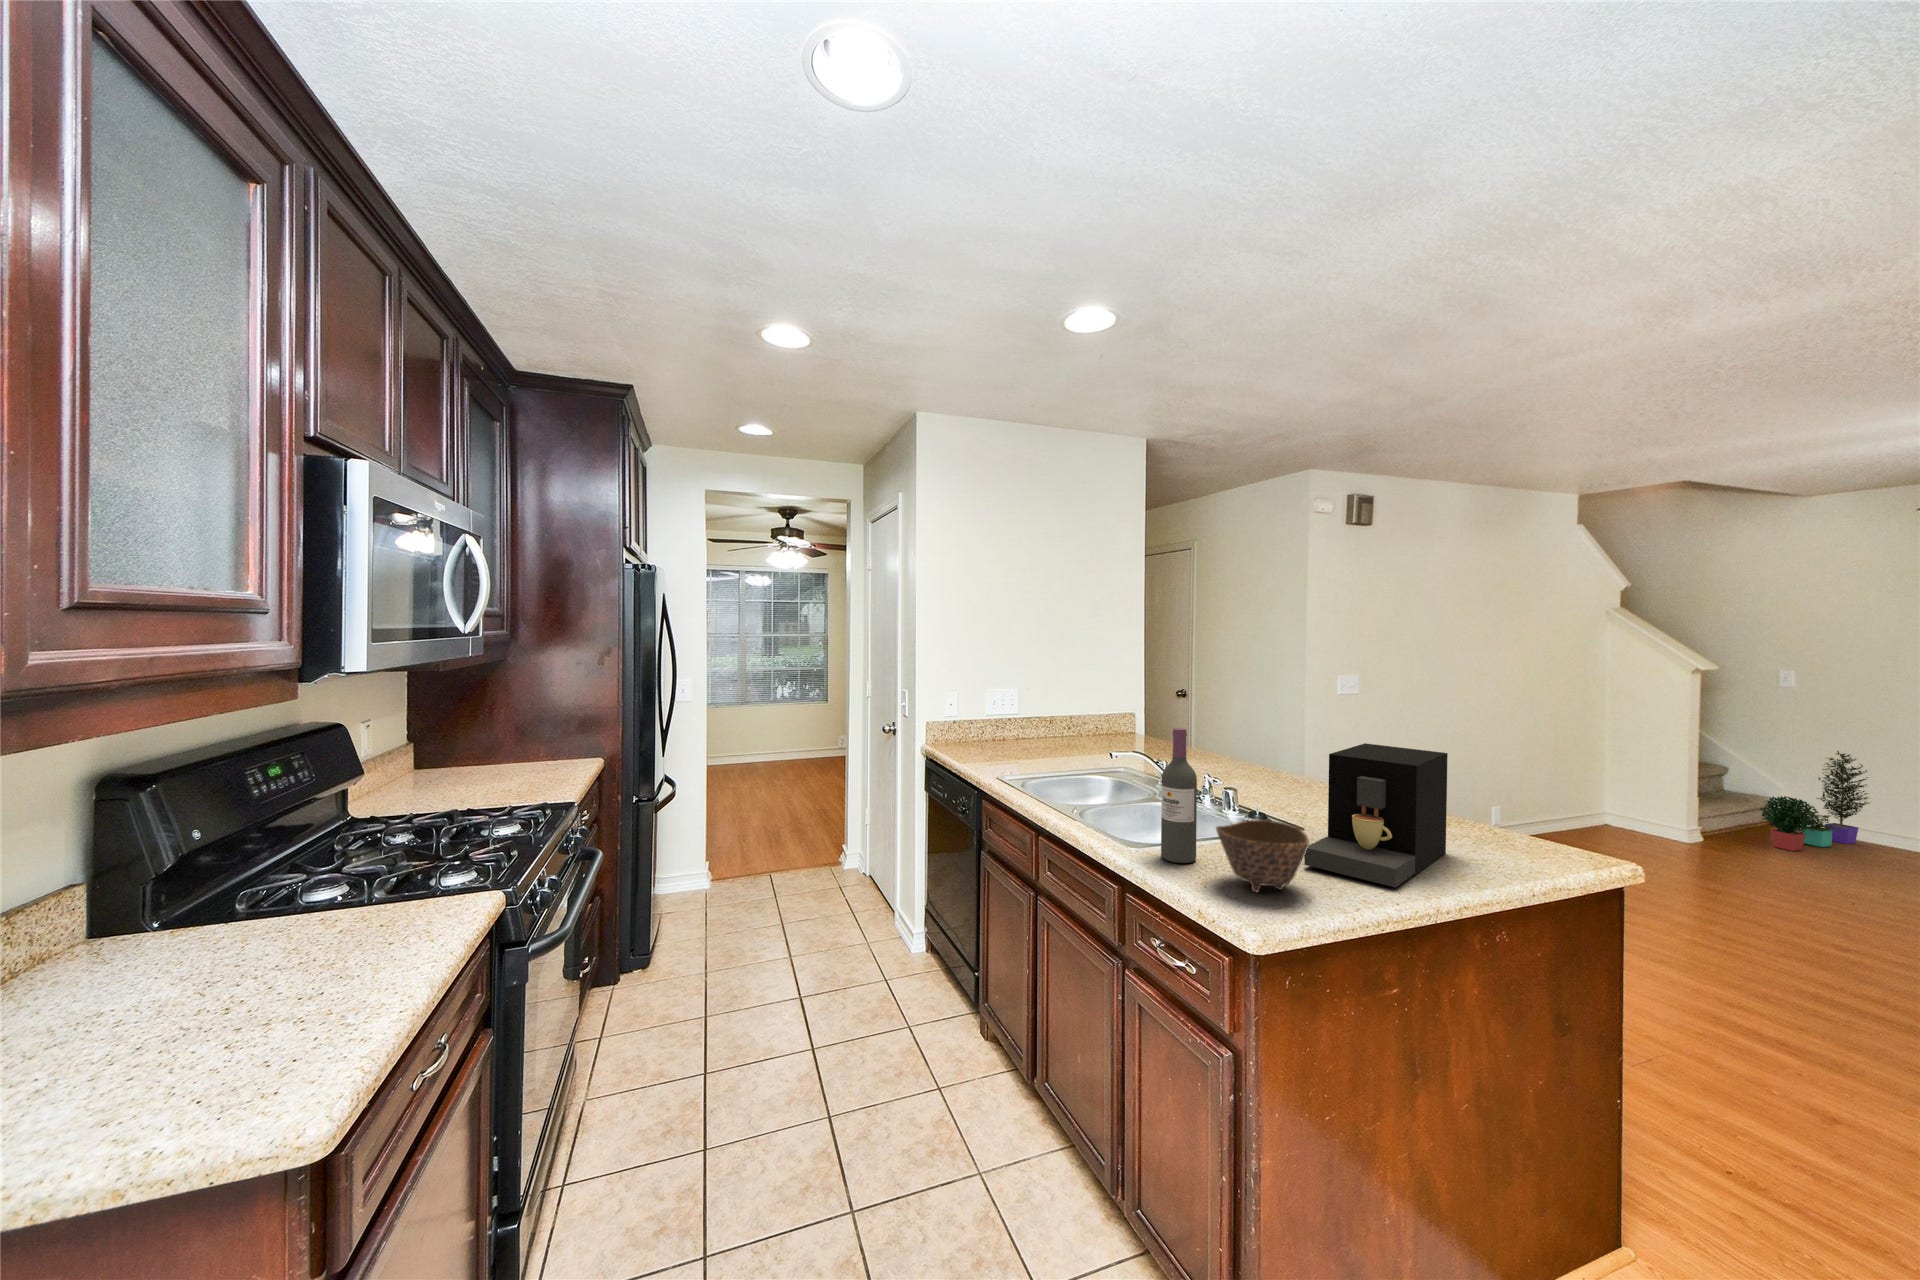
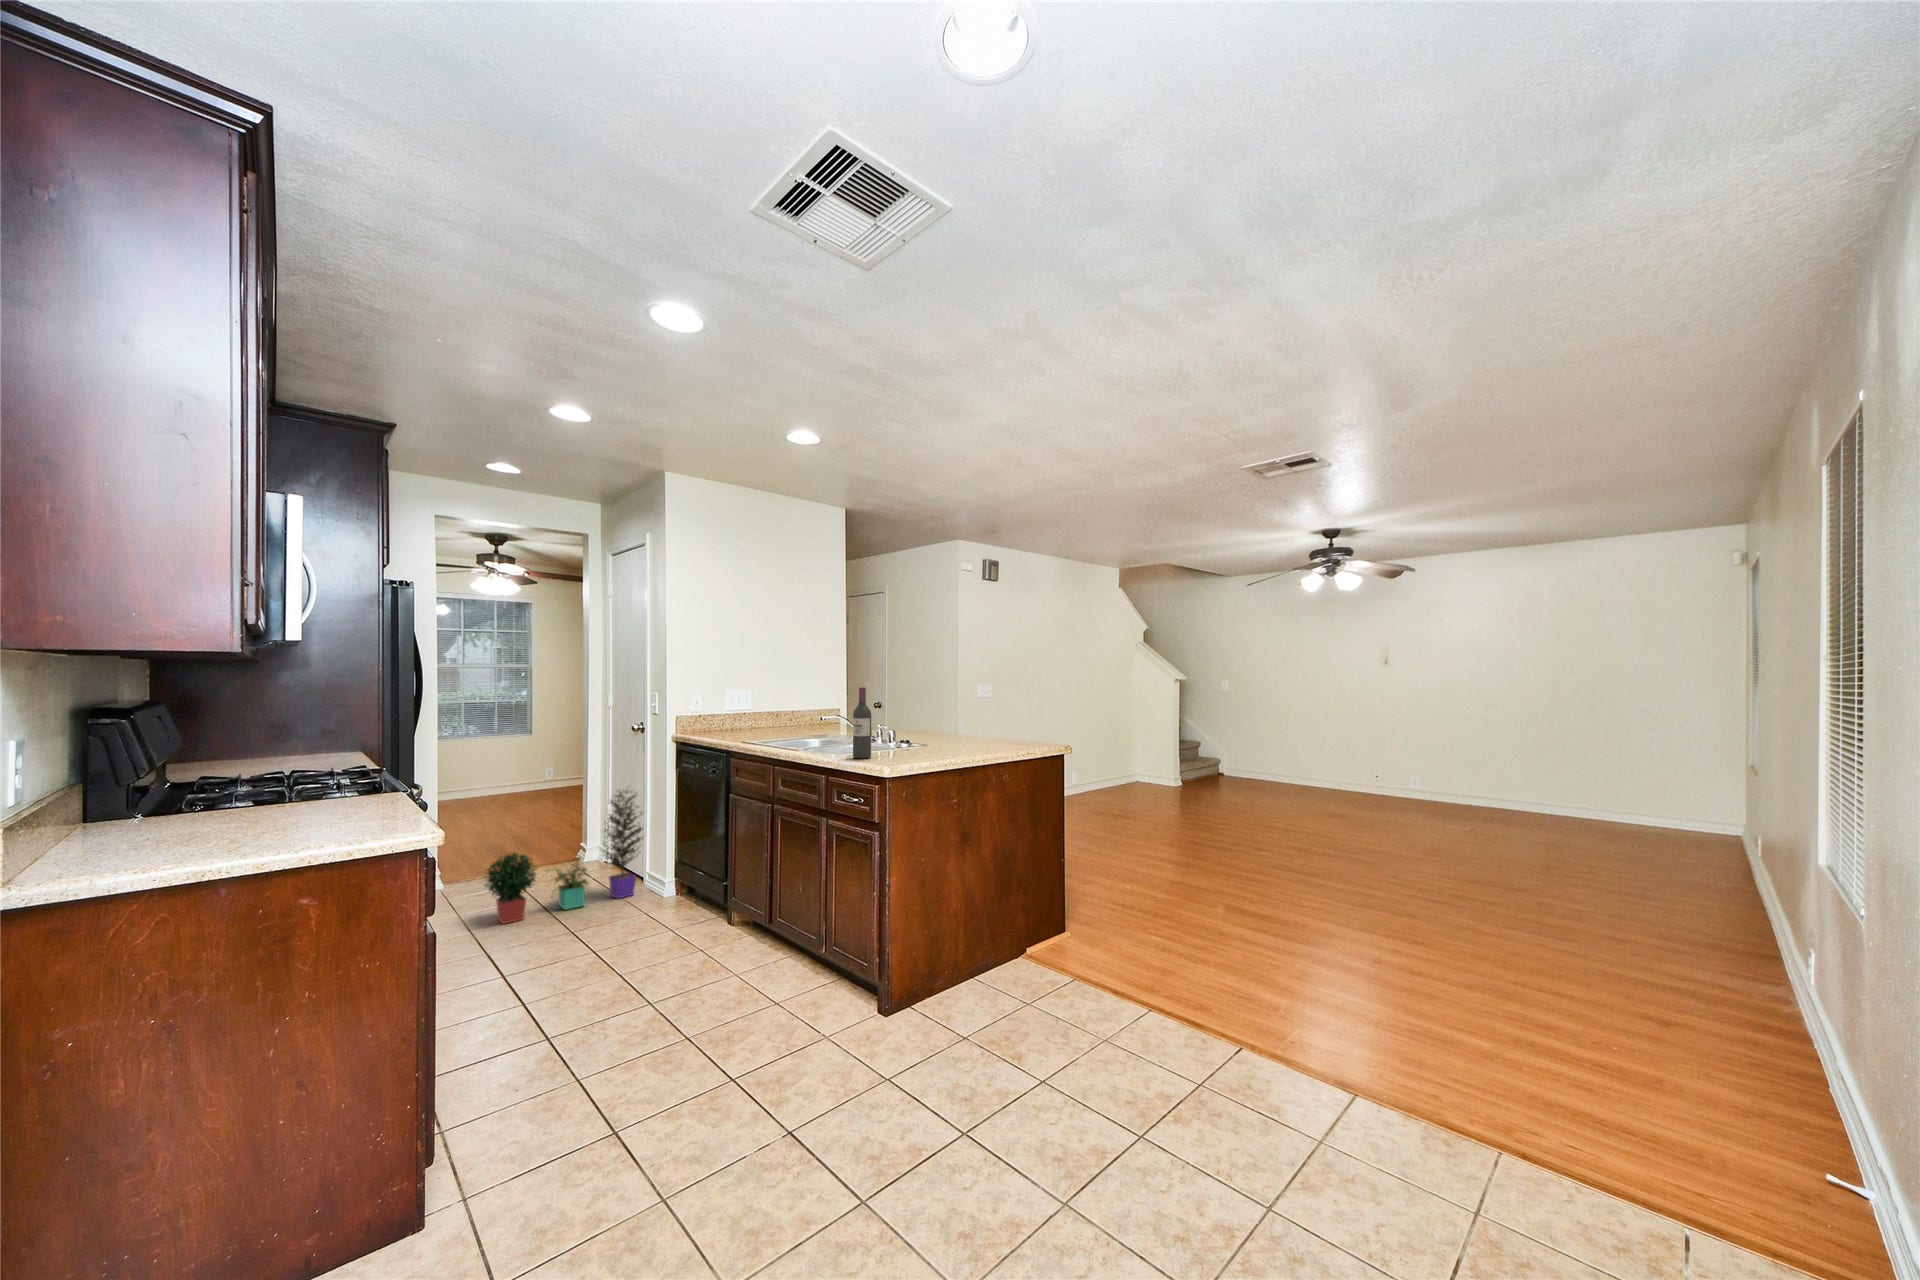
coffee maker: present [1304,743,1448,887] -> none [923,697,991,756]
potted plant: present [1759,751,1869,851] -> present [484,789,642,924]
bowl: present [1216,820,1309,892] -> none [880,730,922,761]

